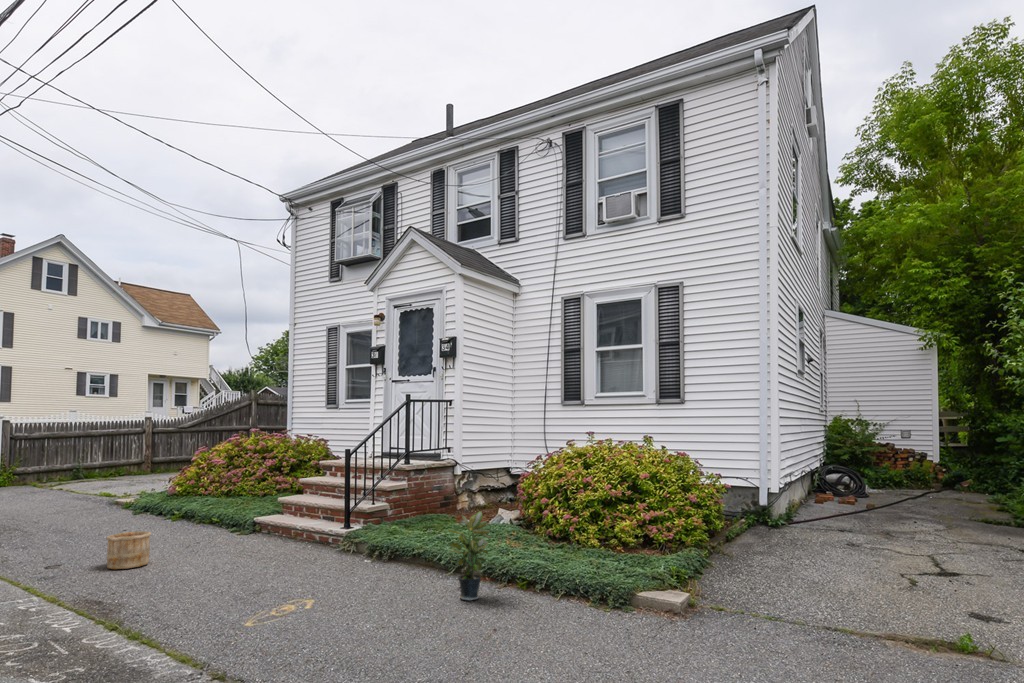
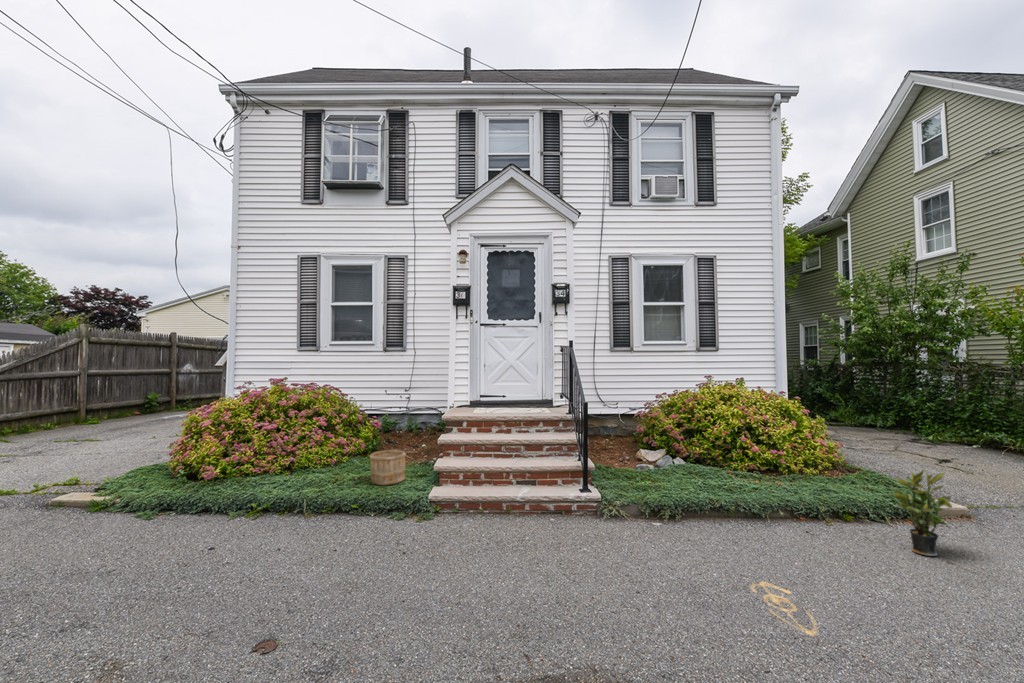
wooden bucket: present [106,531,151,569] -> present [369,450,406,485]

